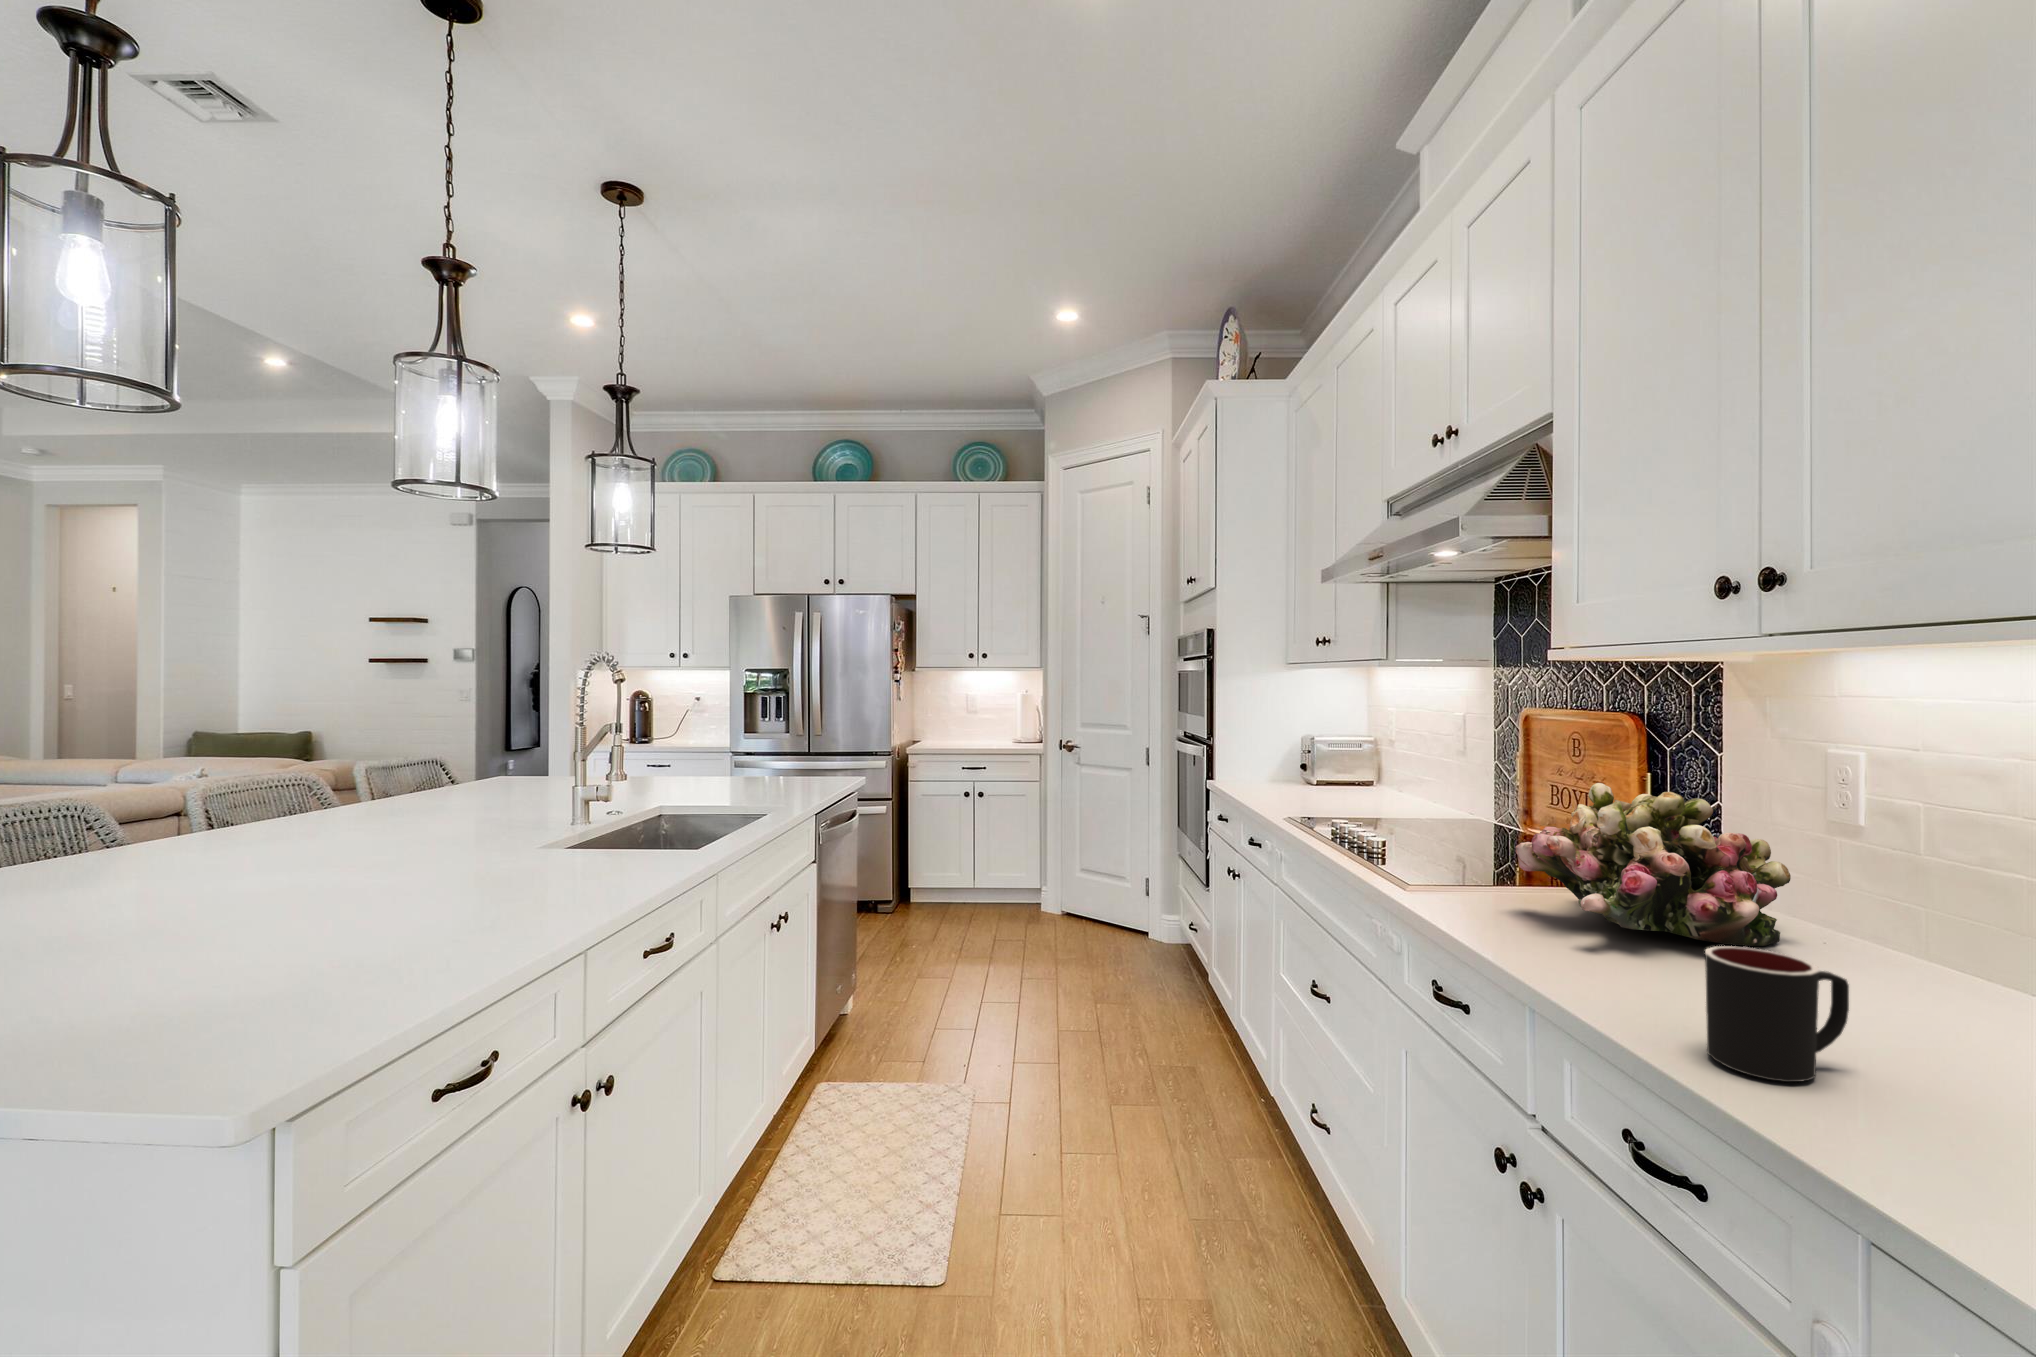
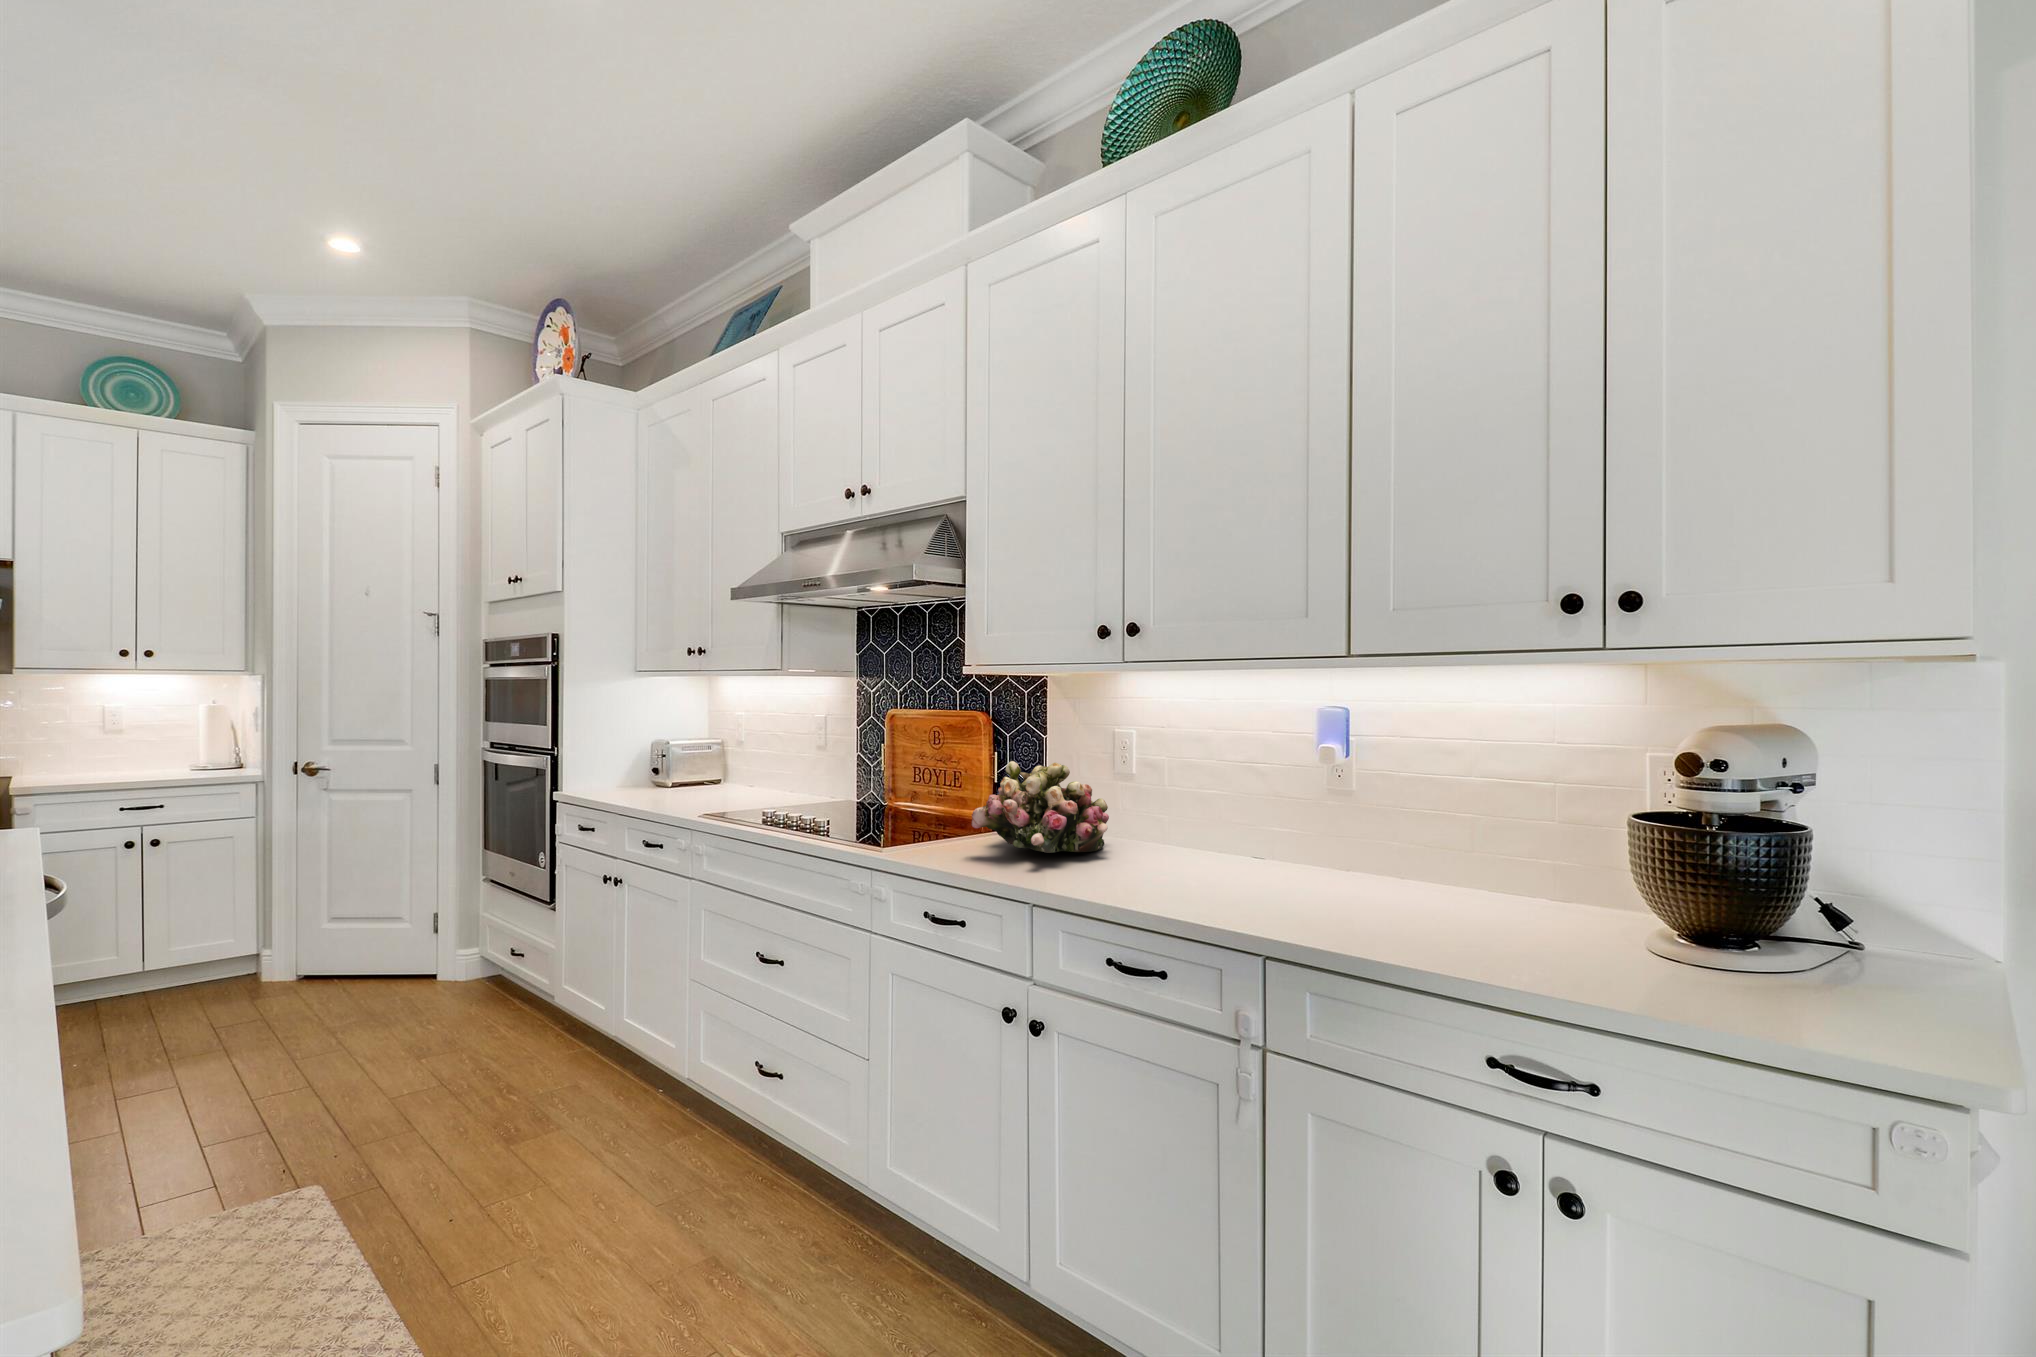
mug: present [1705,946,1849,1082] -> none [1141,842,1192,907]

